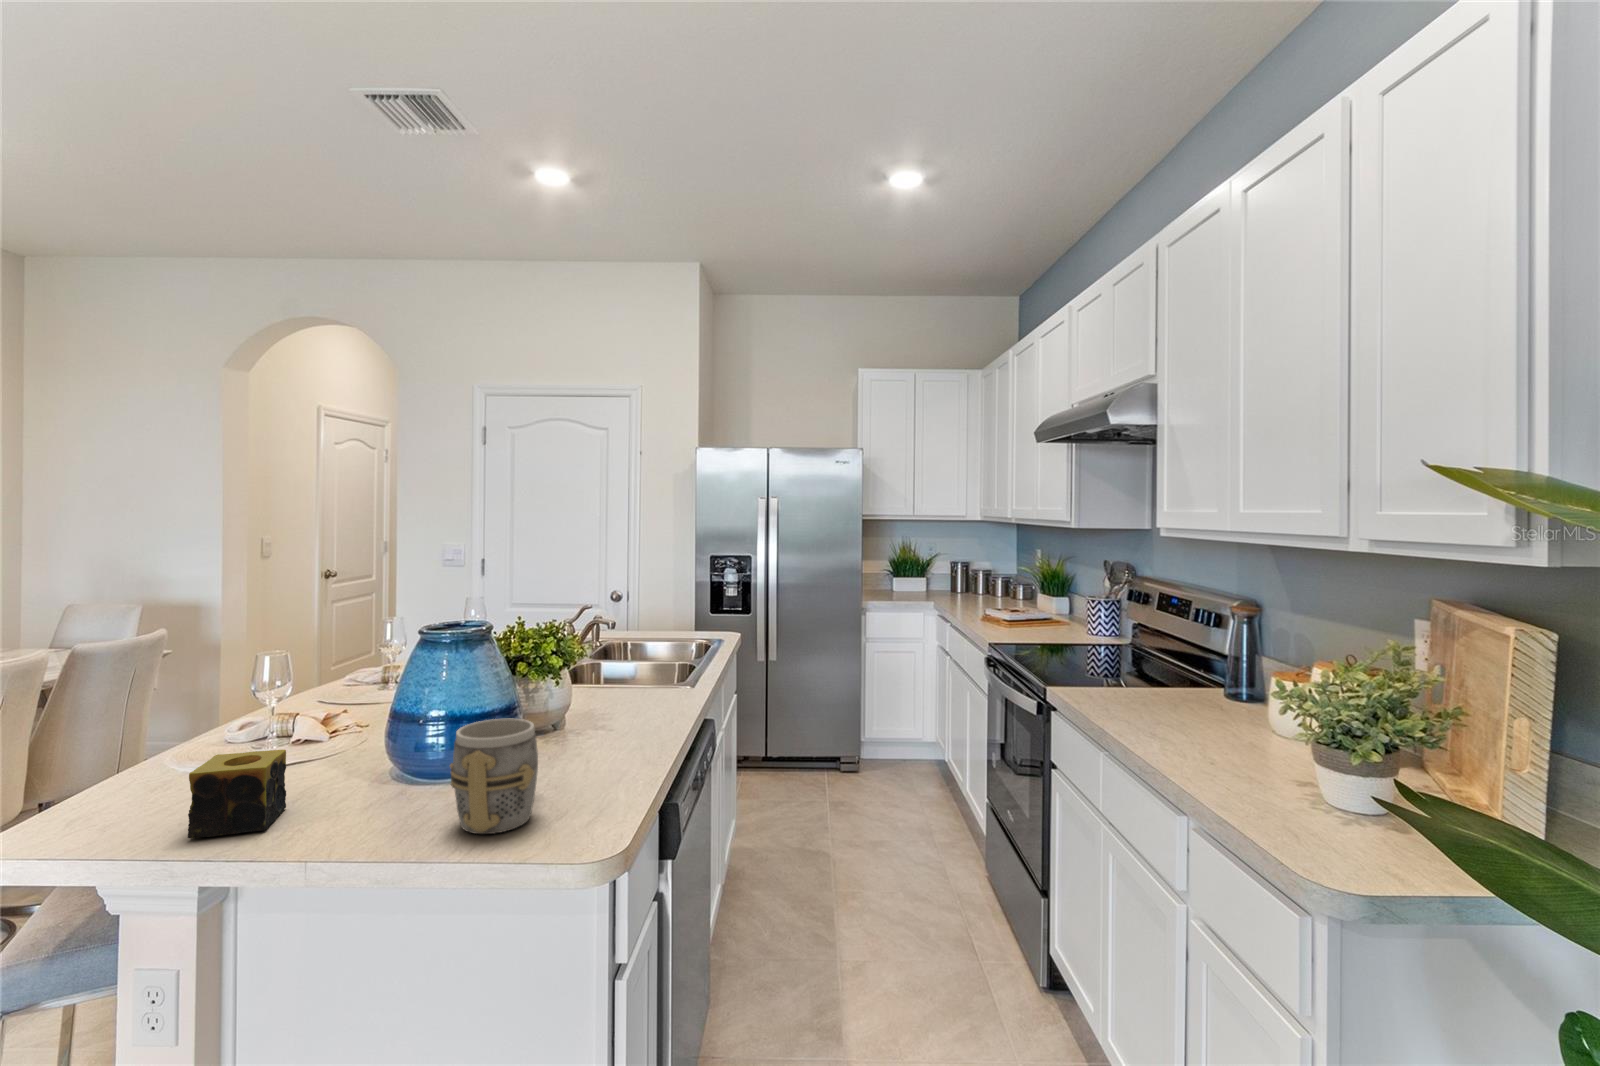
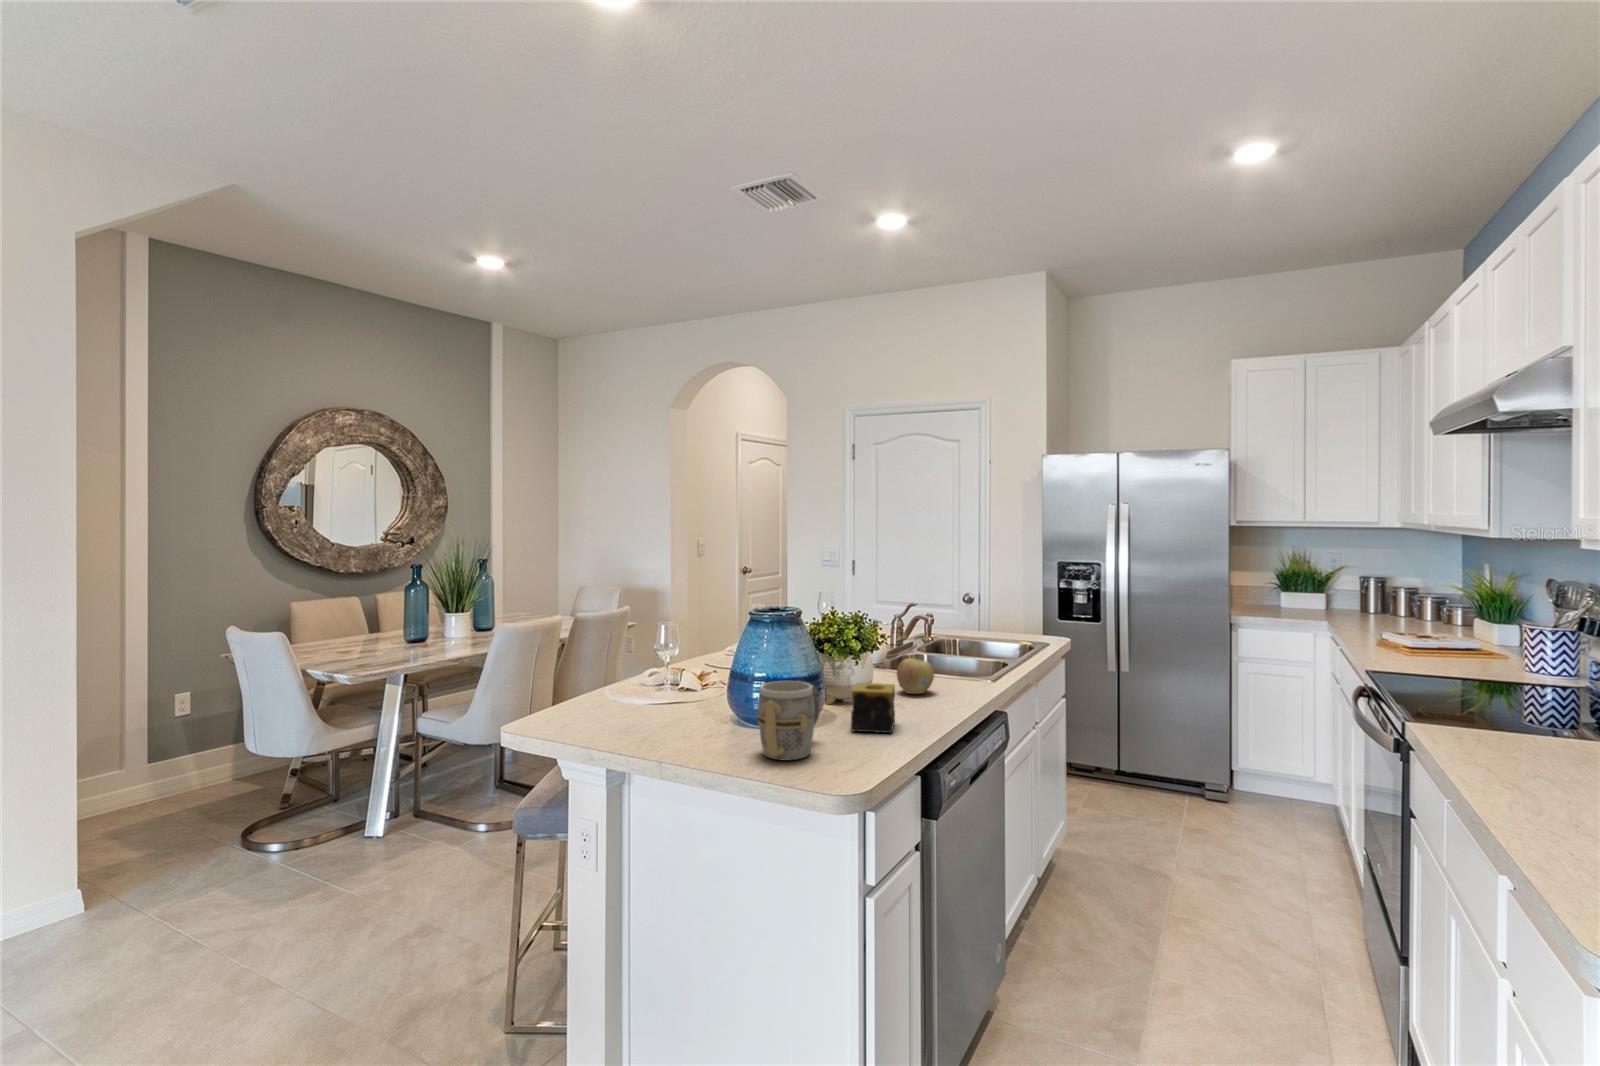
apple: none [600,669,645,712] -> present [897,658,934,694]
candle: present [188,750,286,838] -> present [851,683,895,733]

